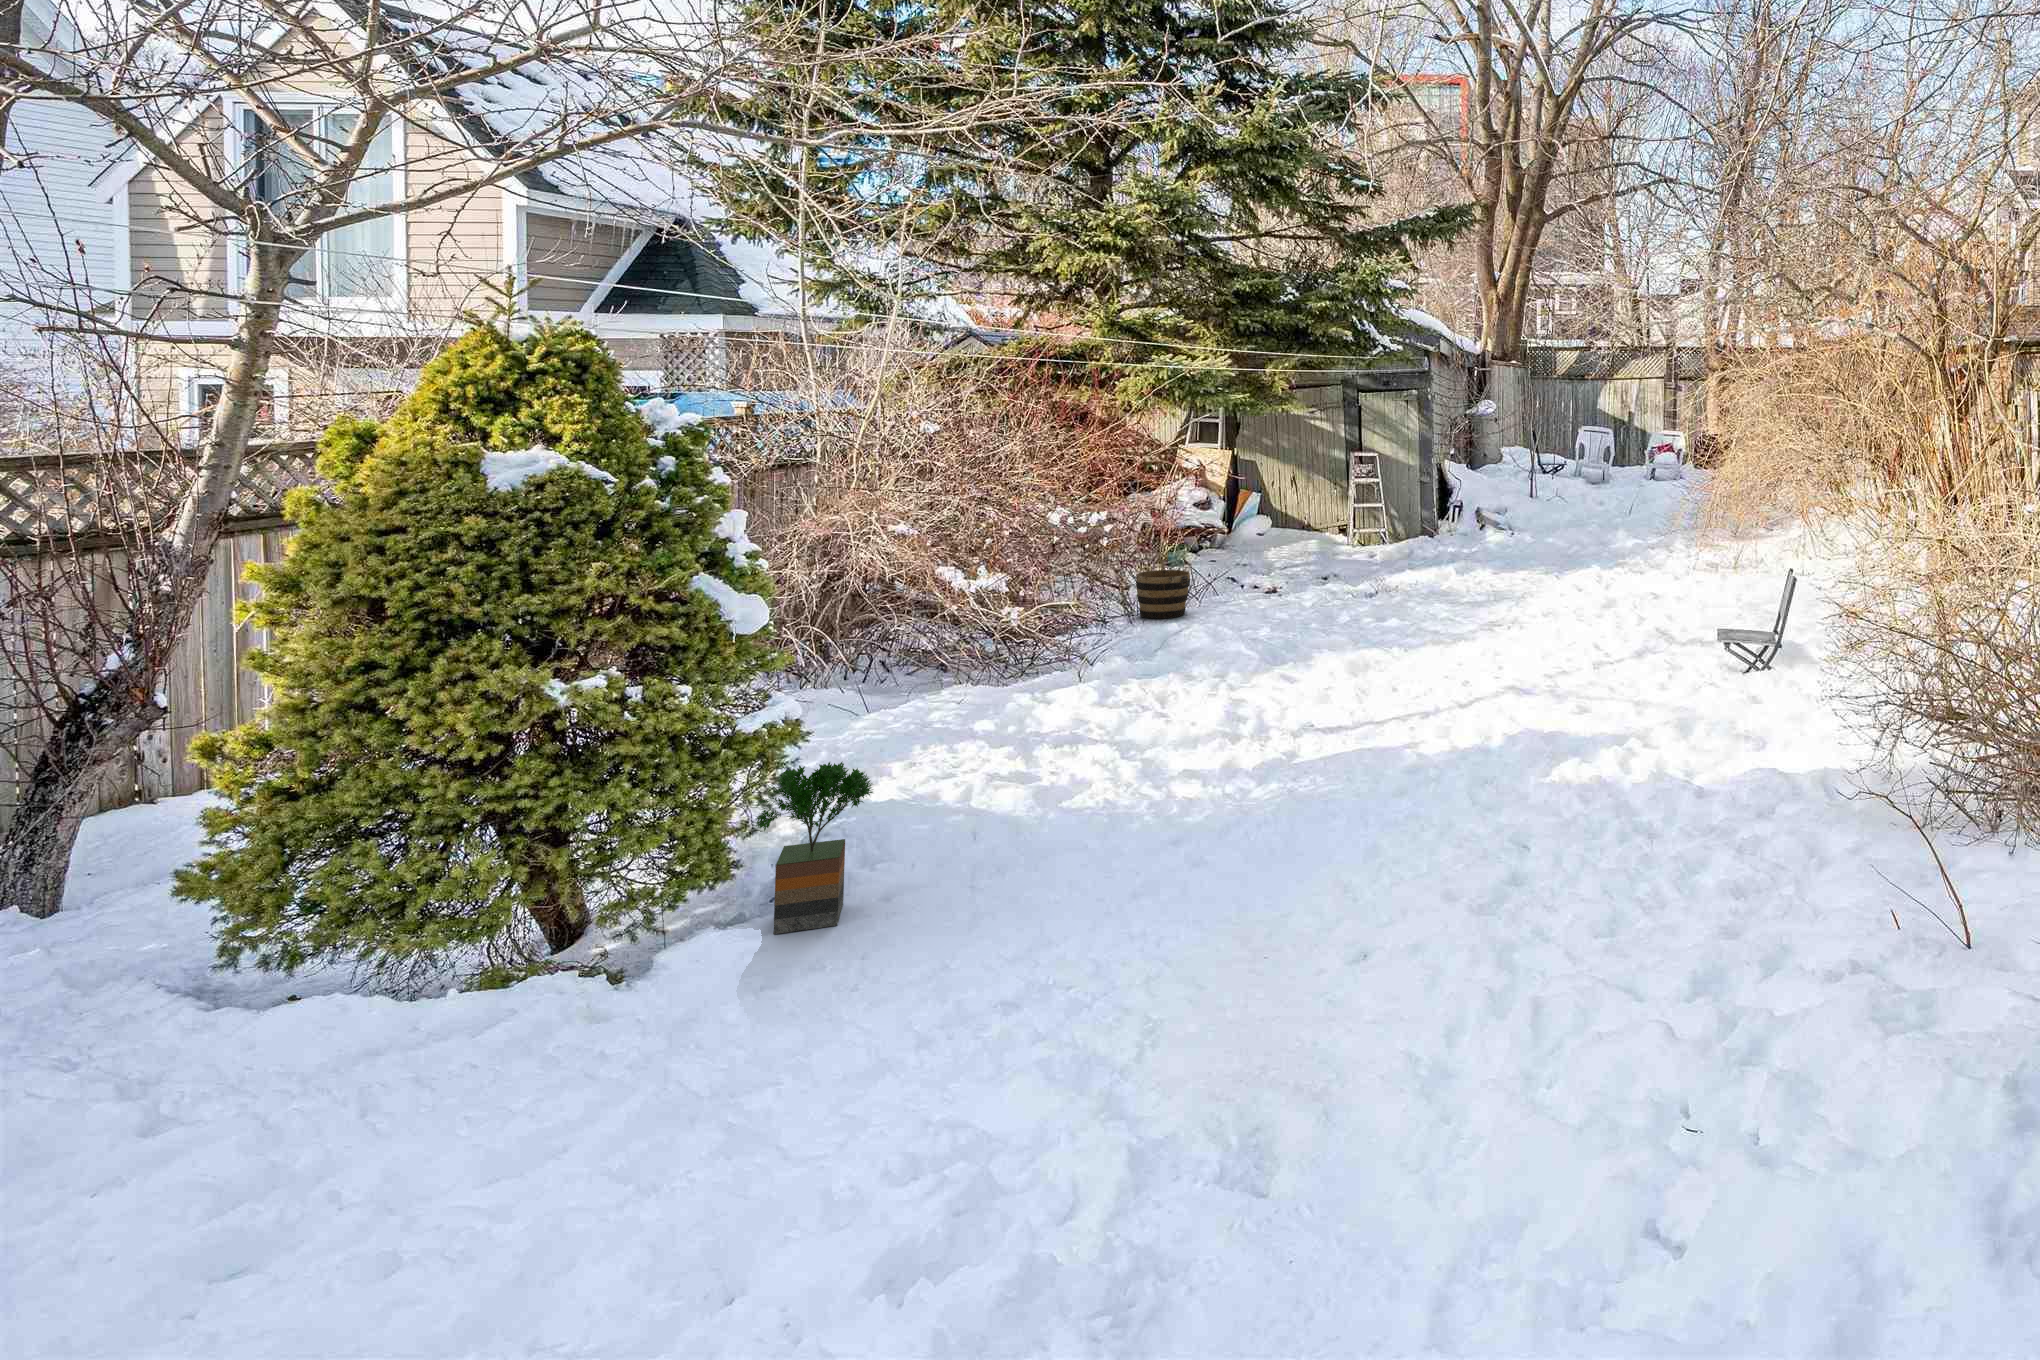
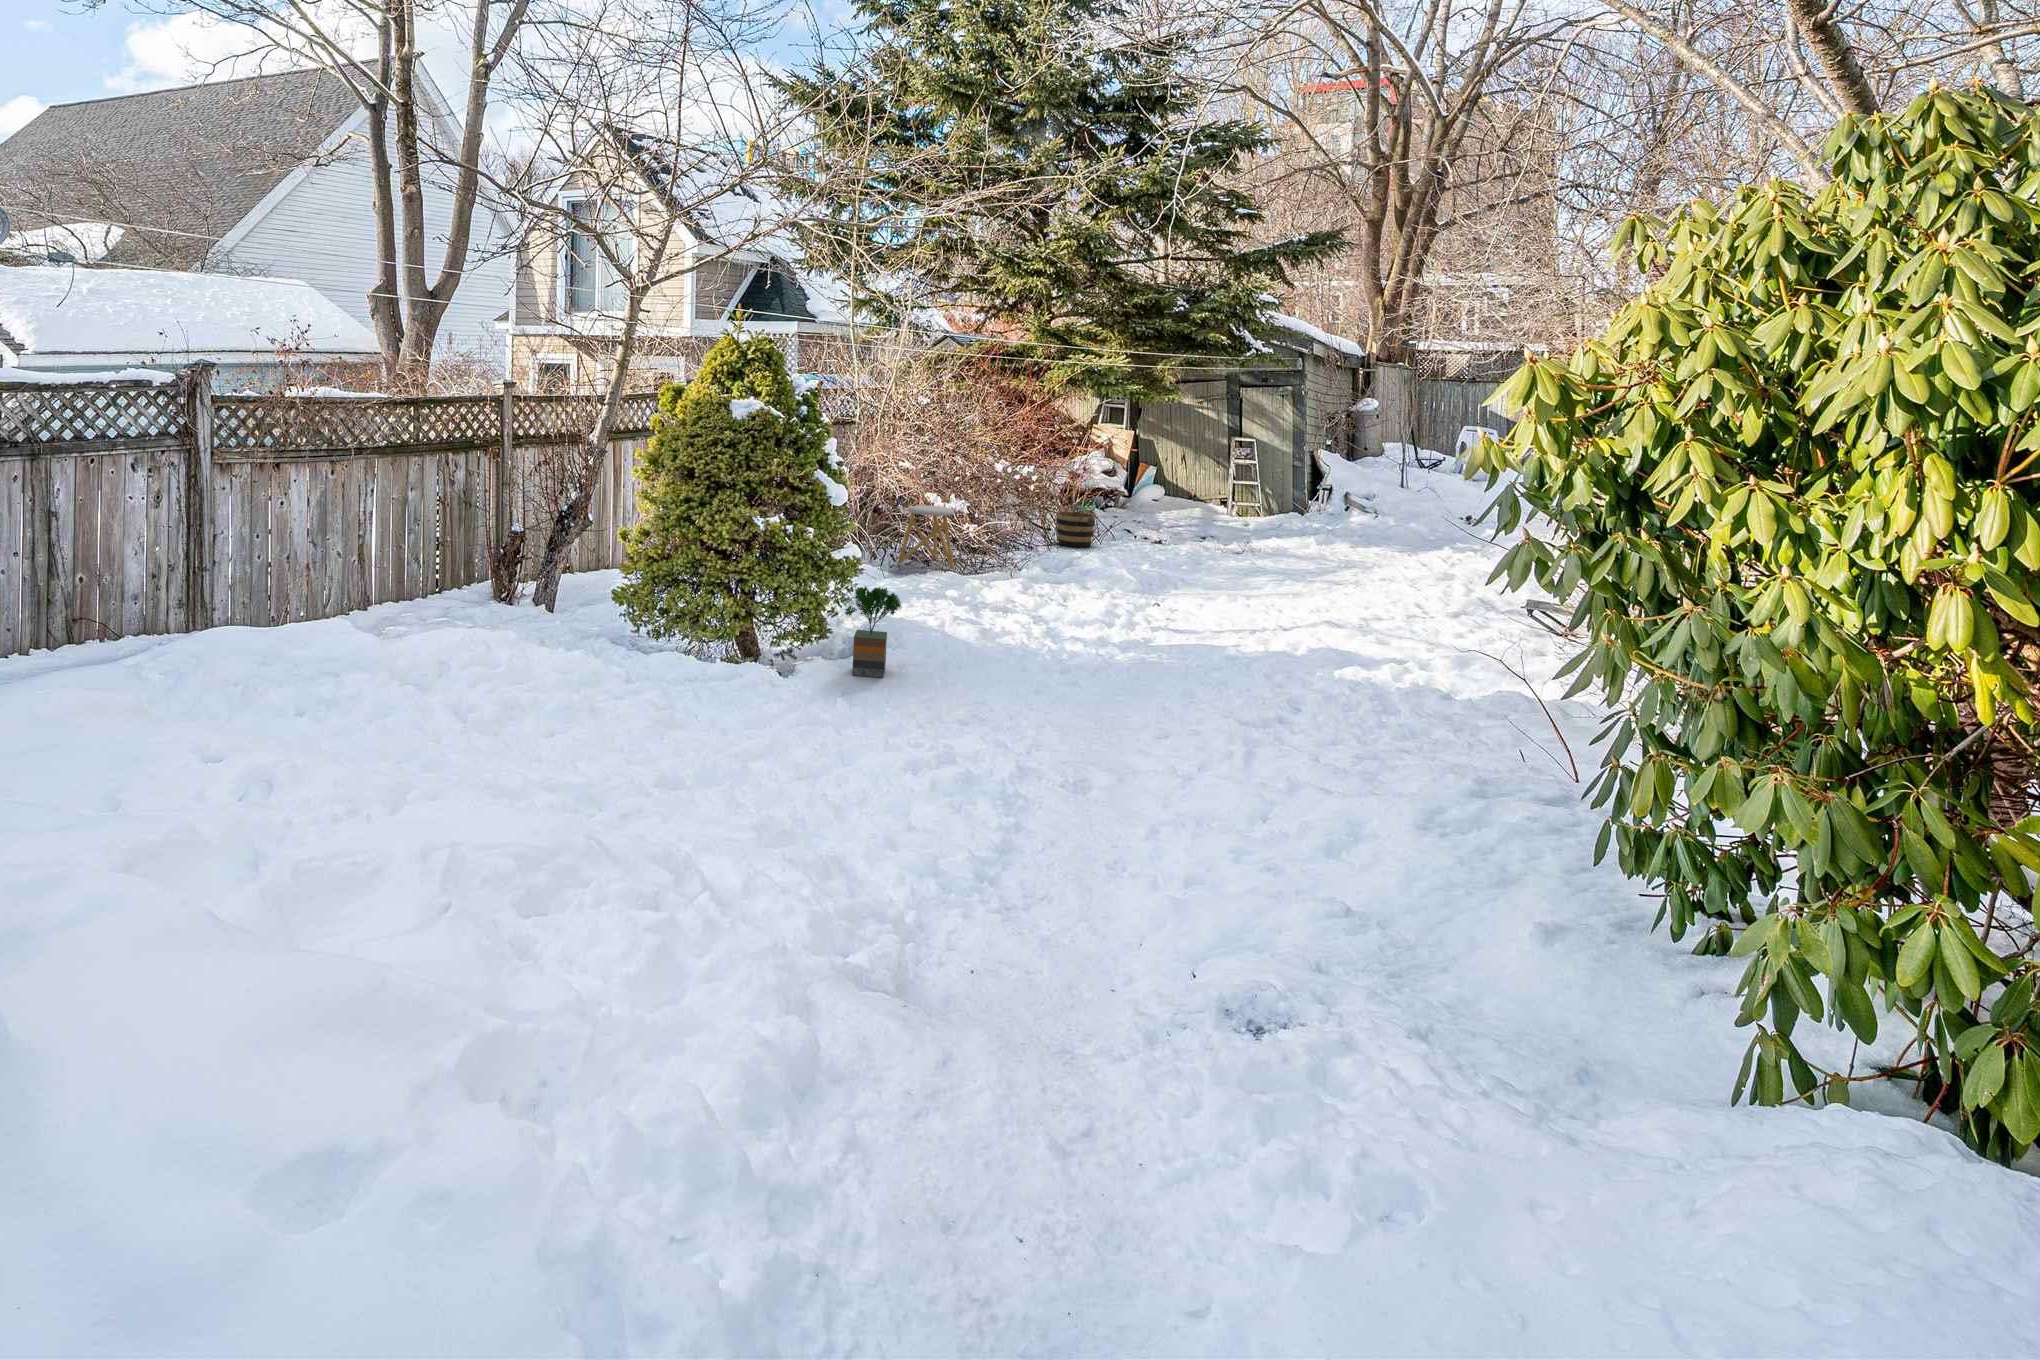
stool: none [888,588,981,685] -> present [898,505,954,569]

